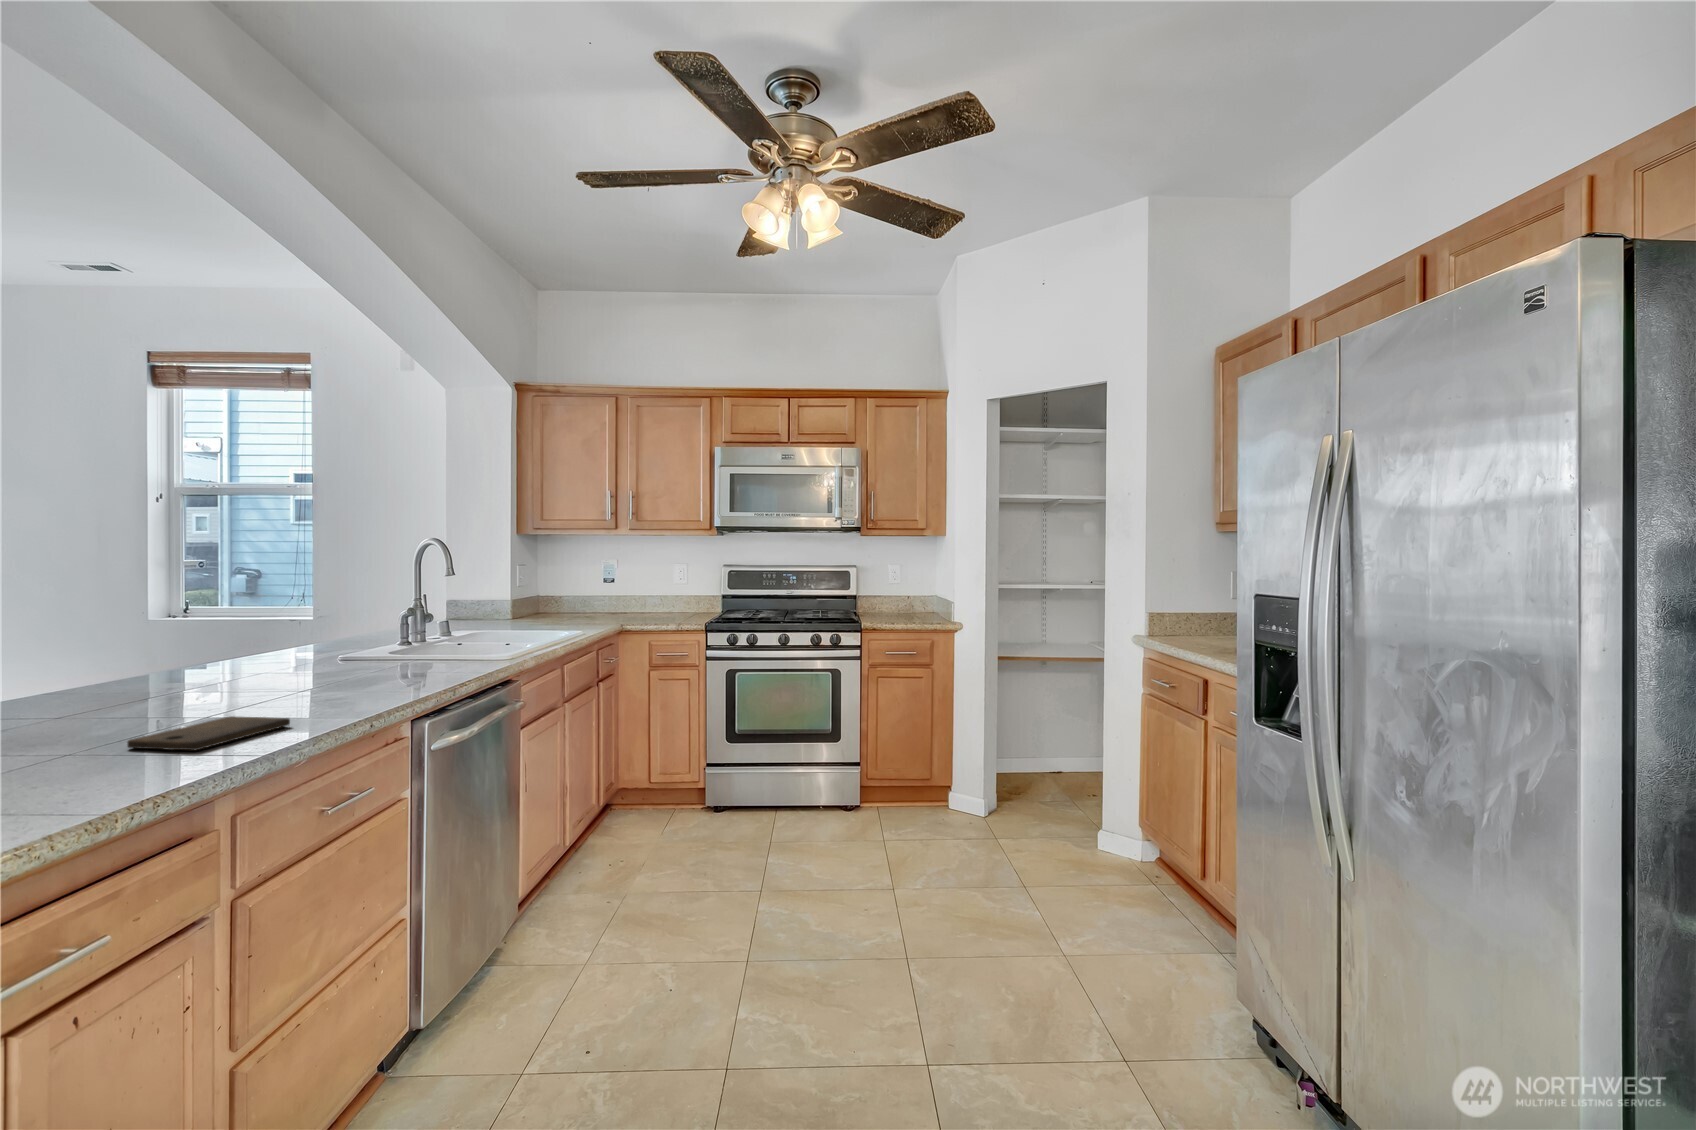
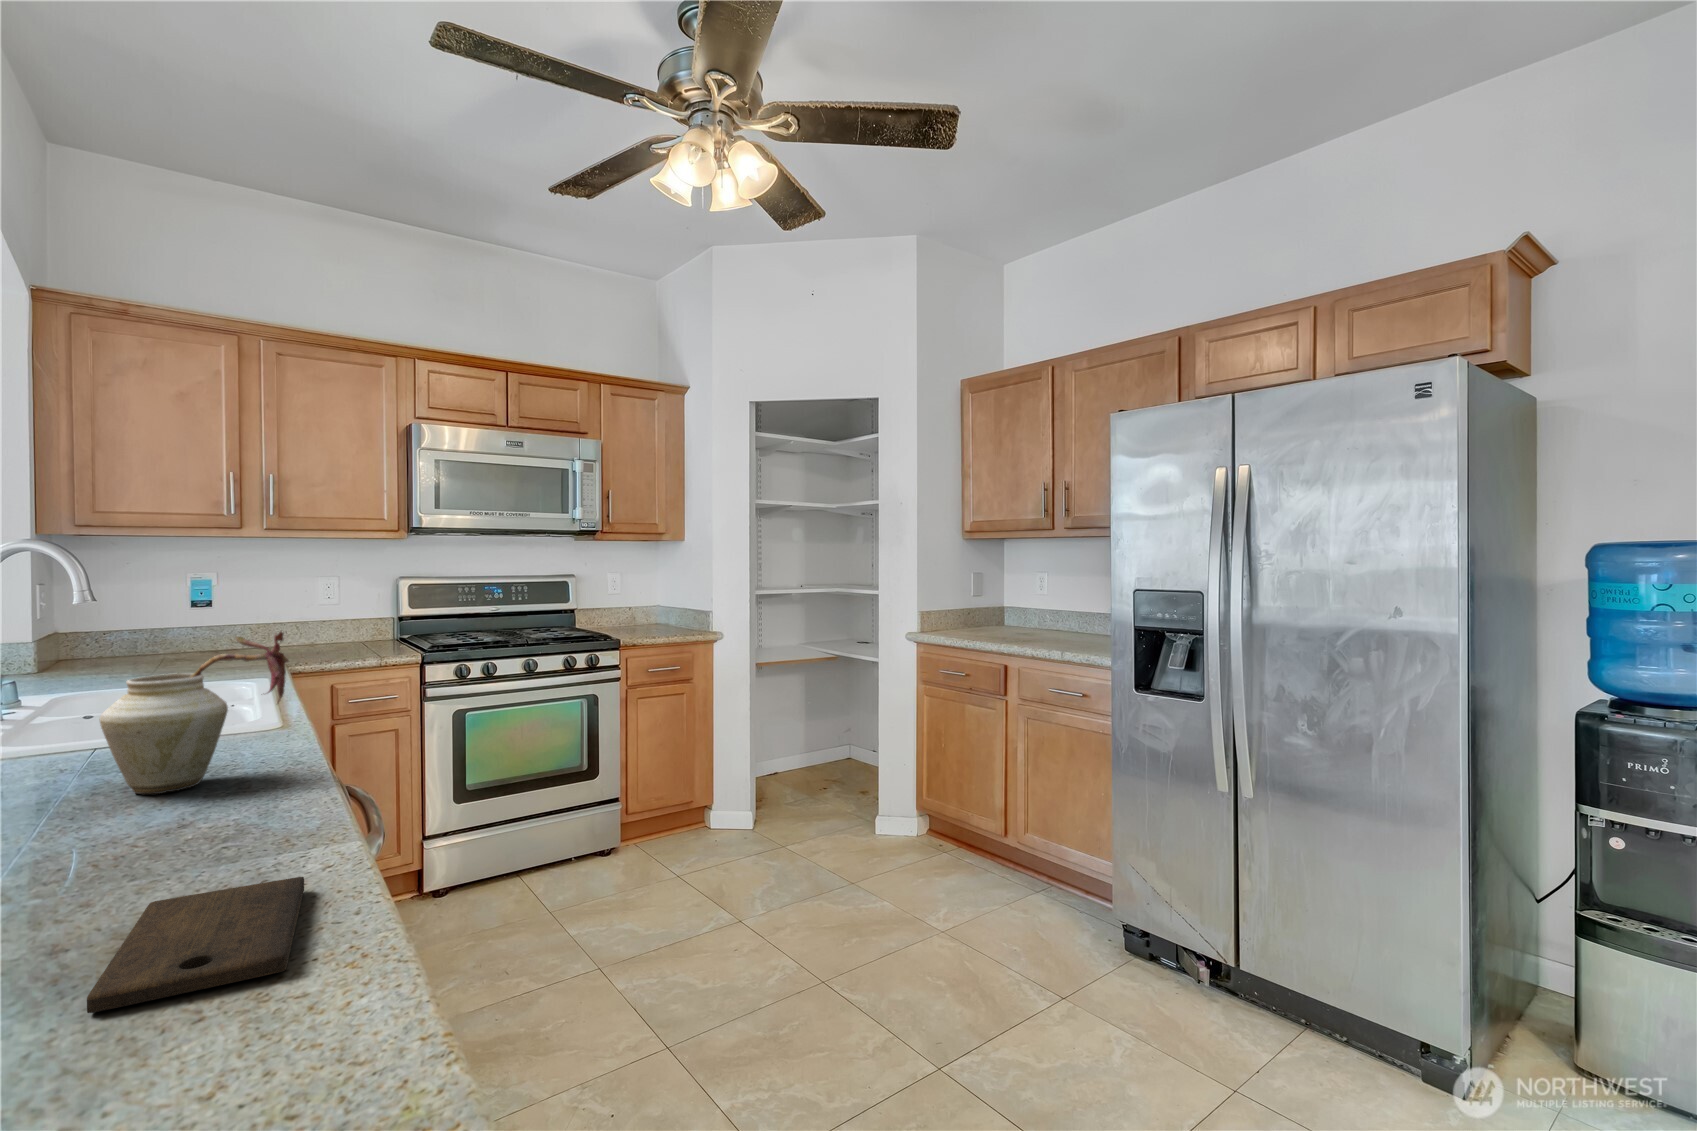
vase: none [348,589,446,679] -> present [100,632,289,794]

